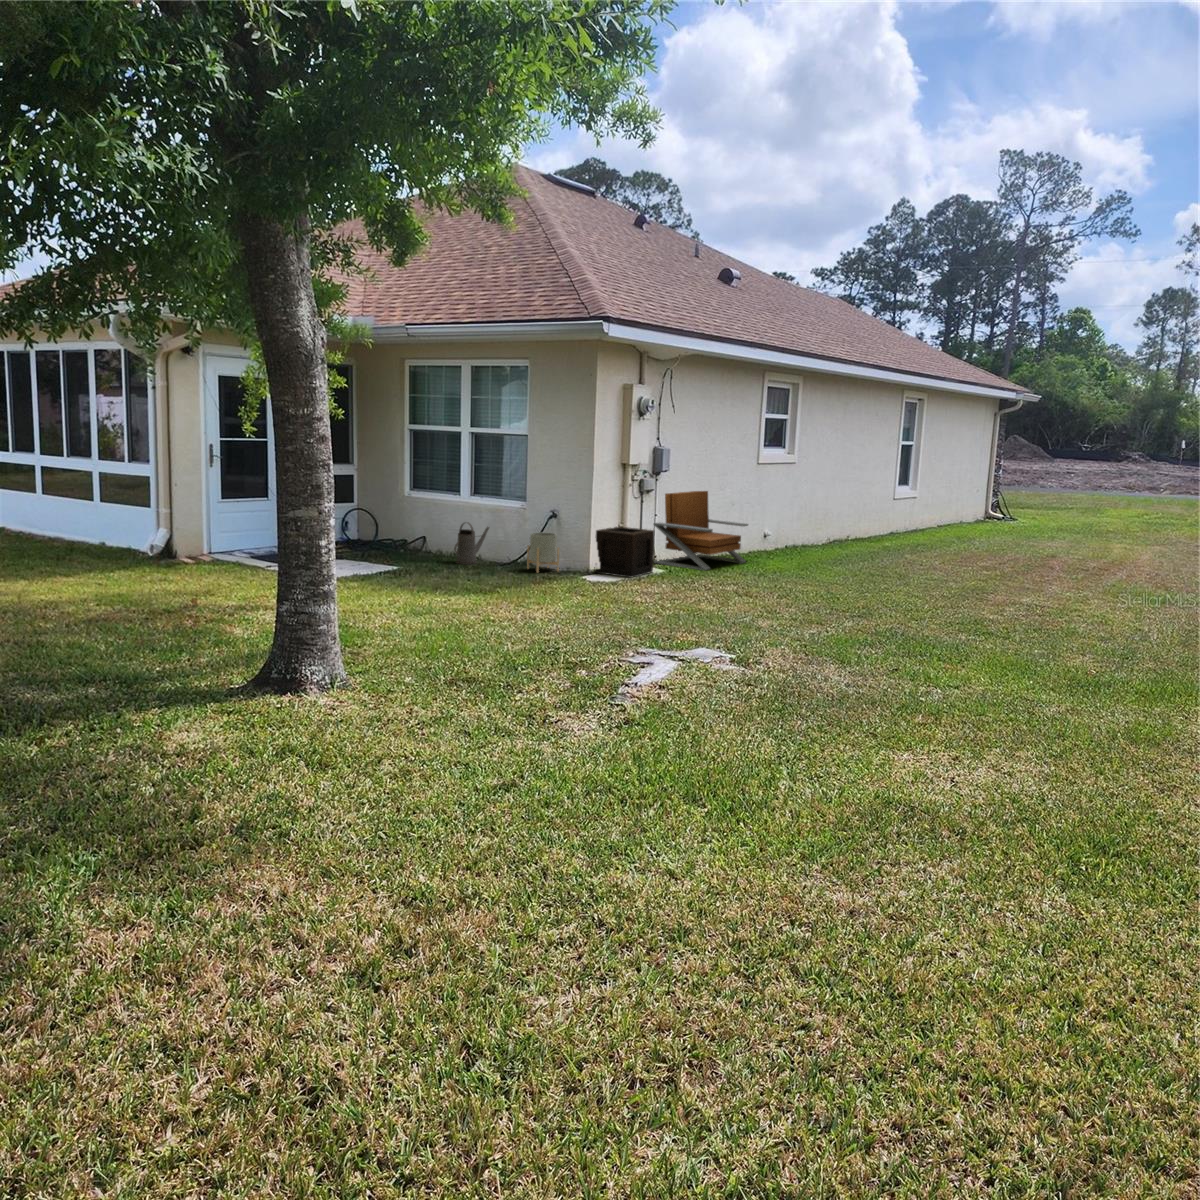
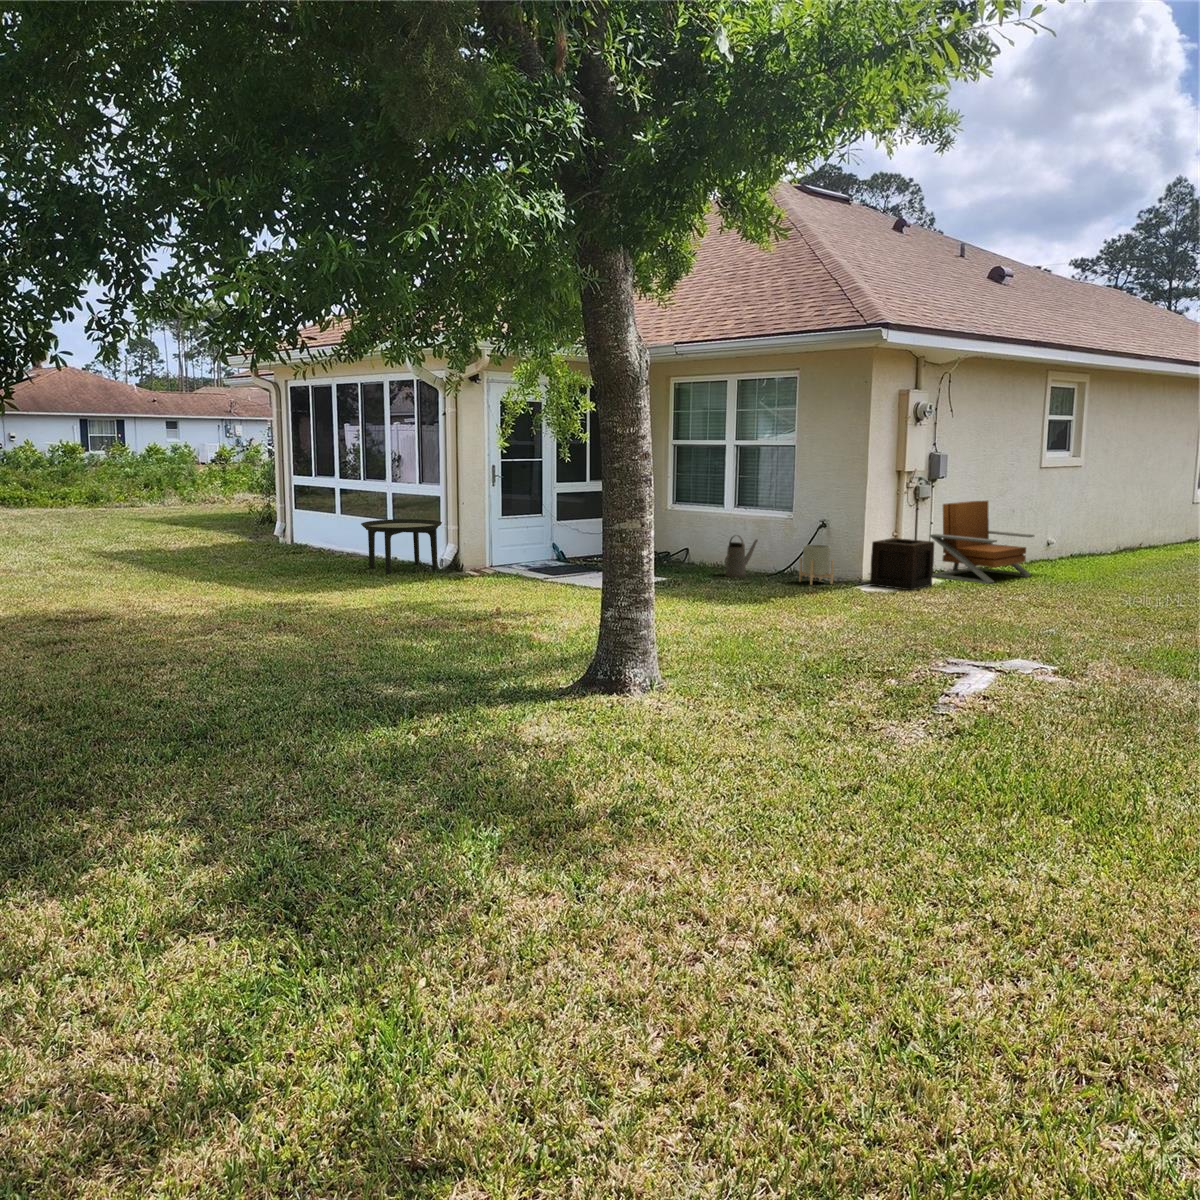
round table: none [55,502,152,562] -> present [361,519,442,574]

